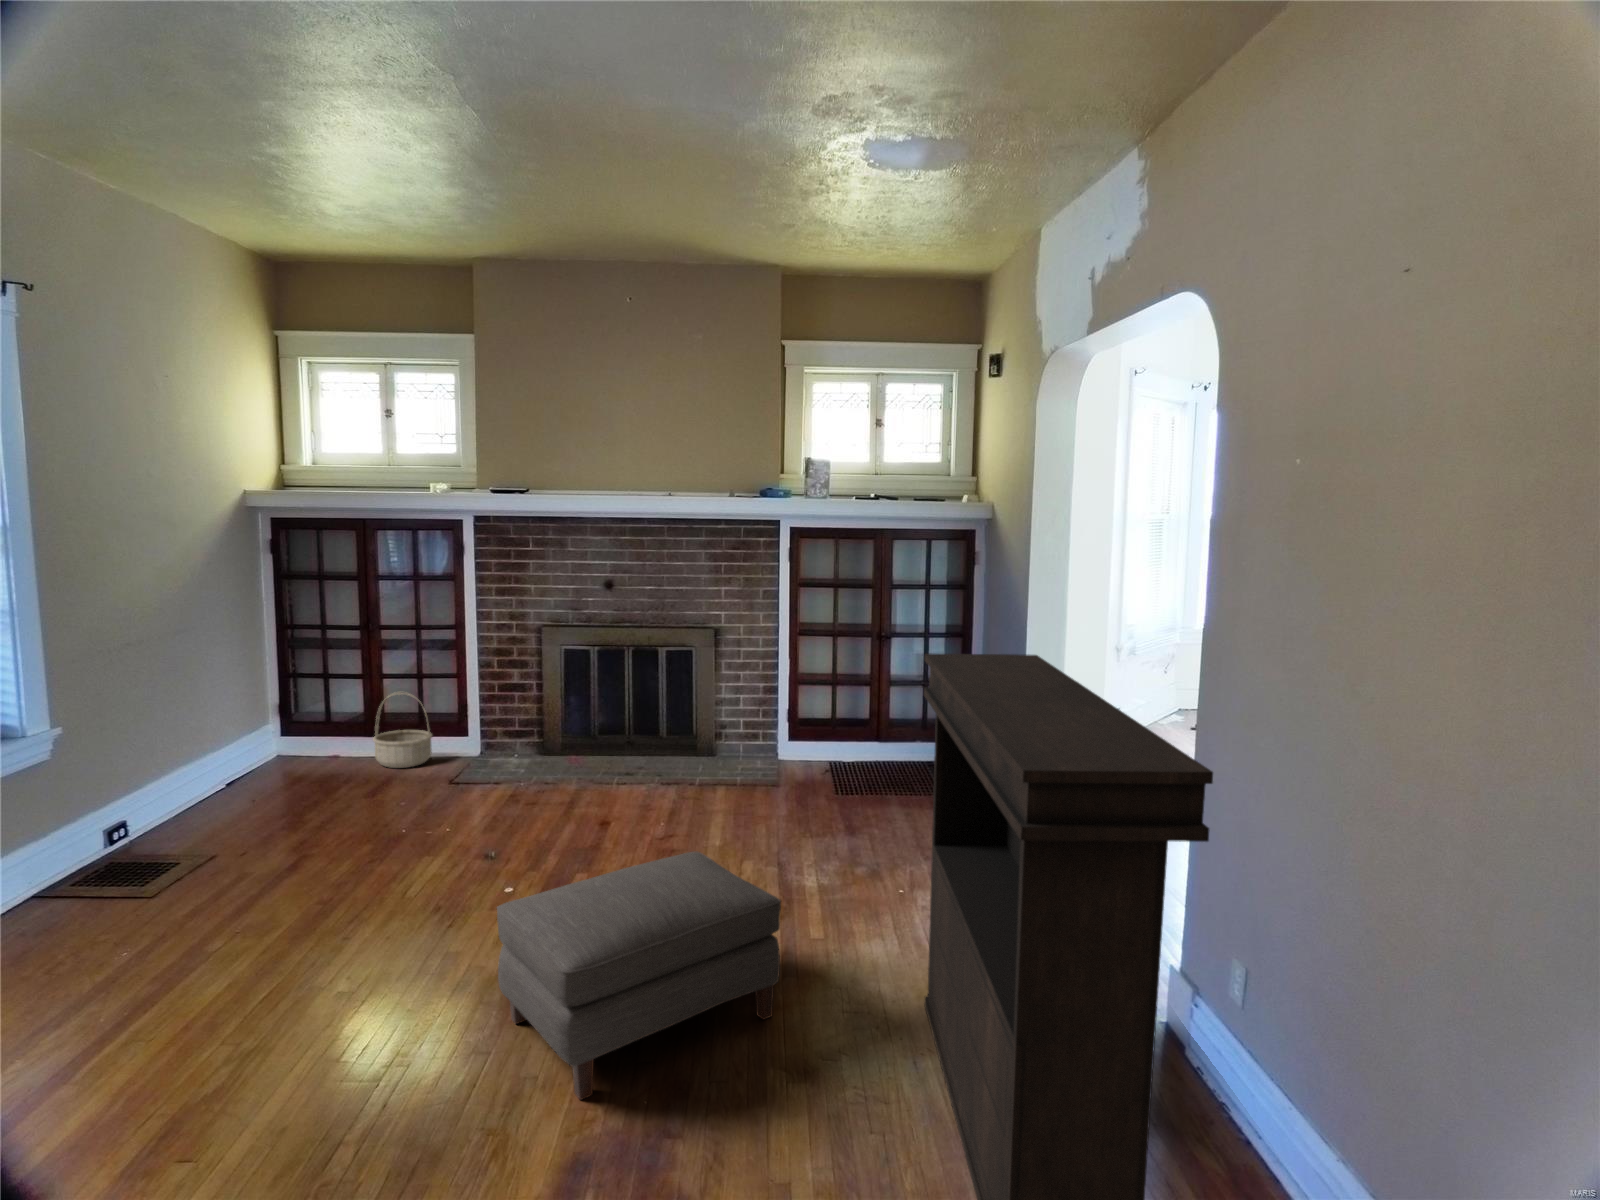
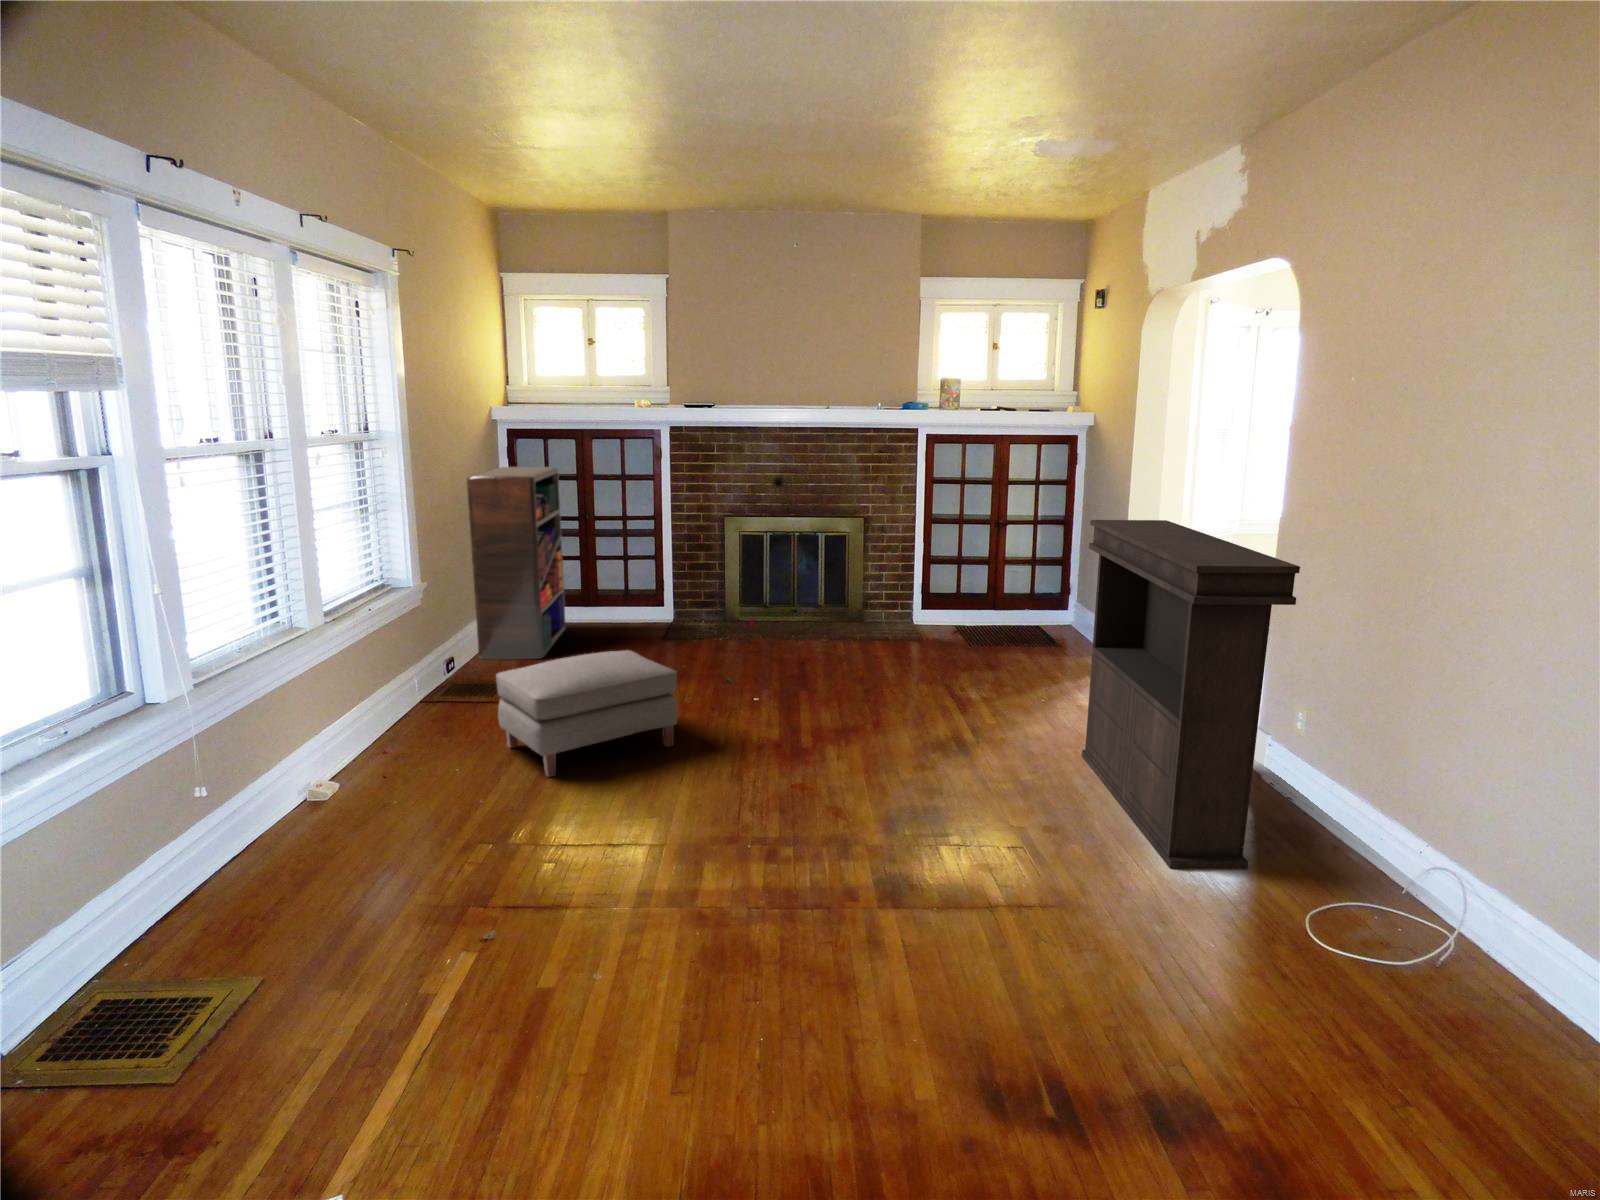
bookshelf: none [160,564,332,817] -> present [467,467,566,660]
basket: present [373,692,432,768] -> none [595,570,640,630]
ottoman: present [497,851,781,1100] -> present [496,650,677,777]

